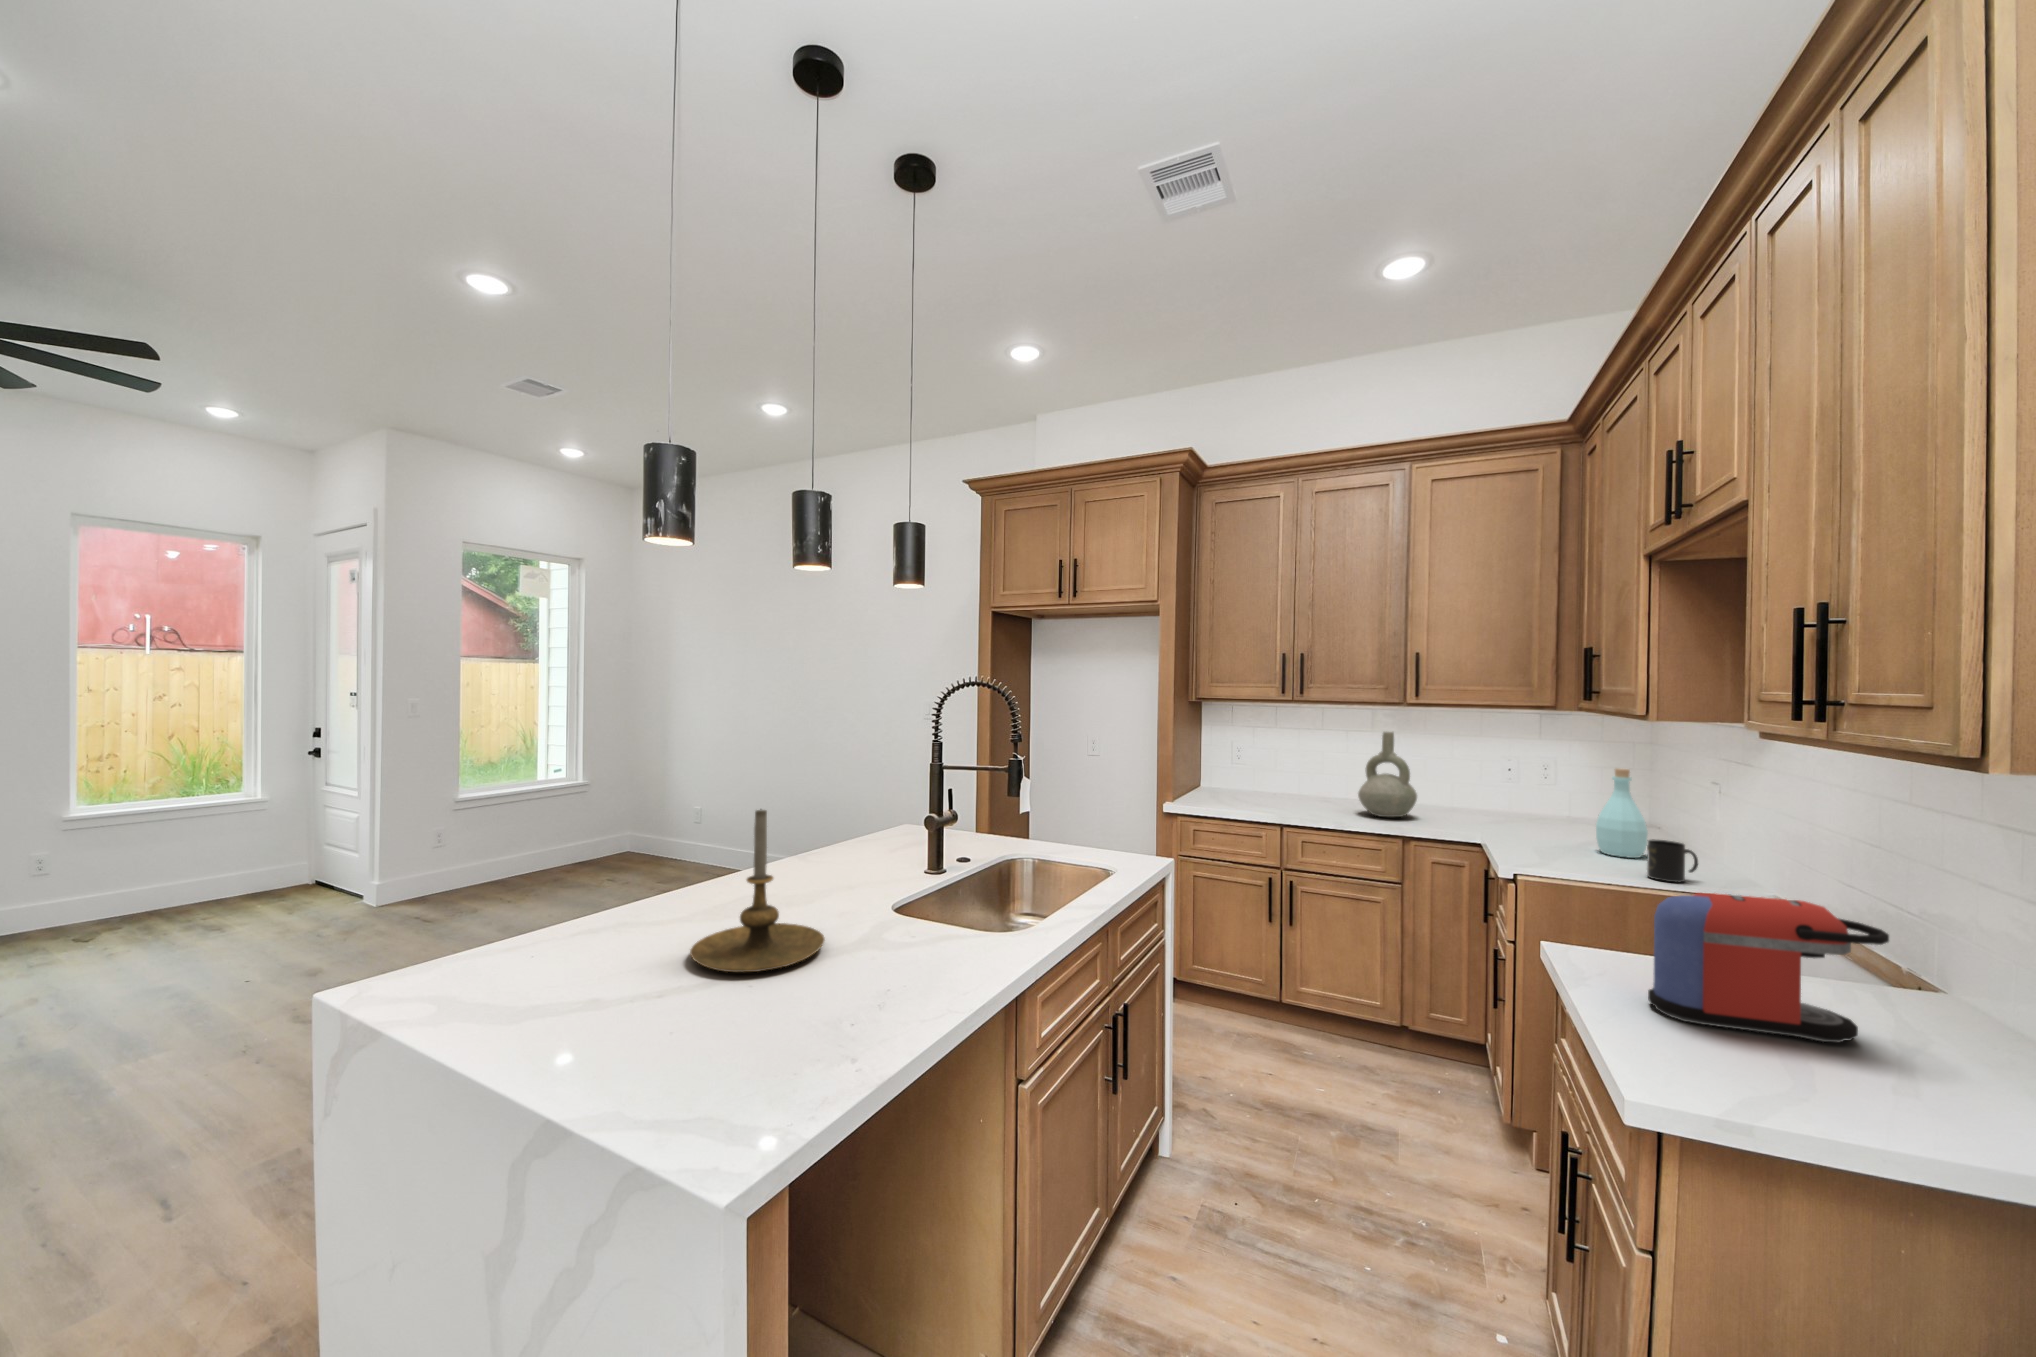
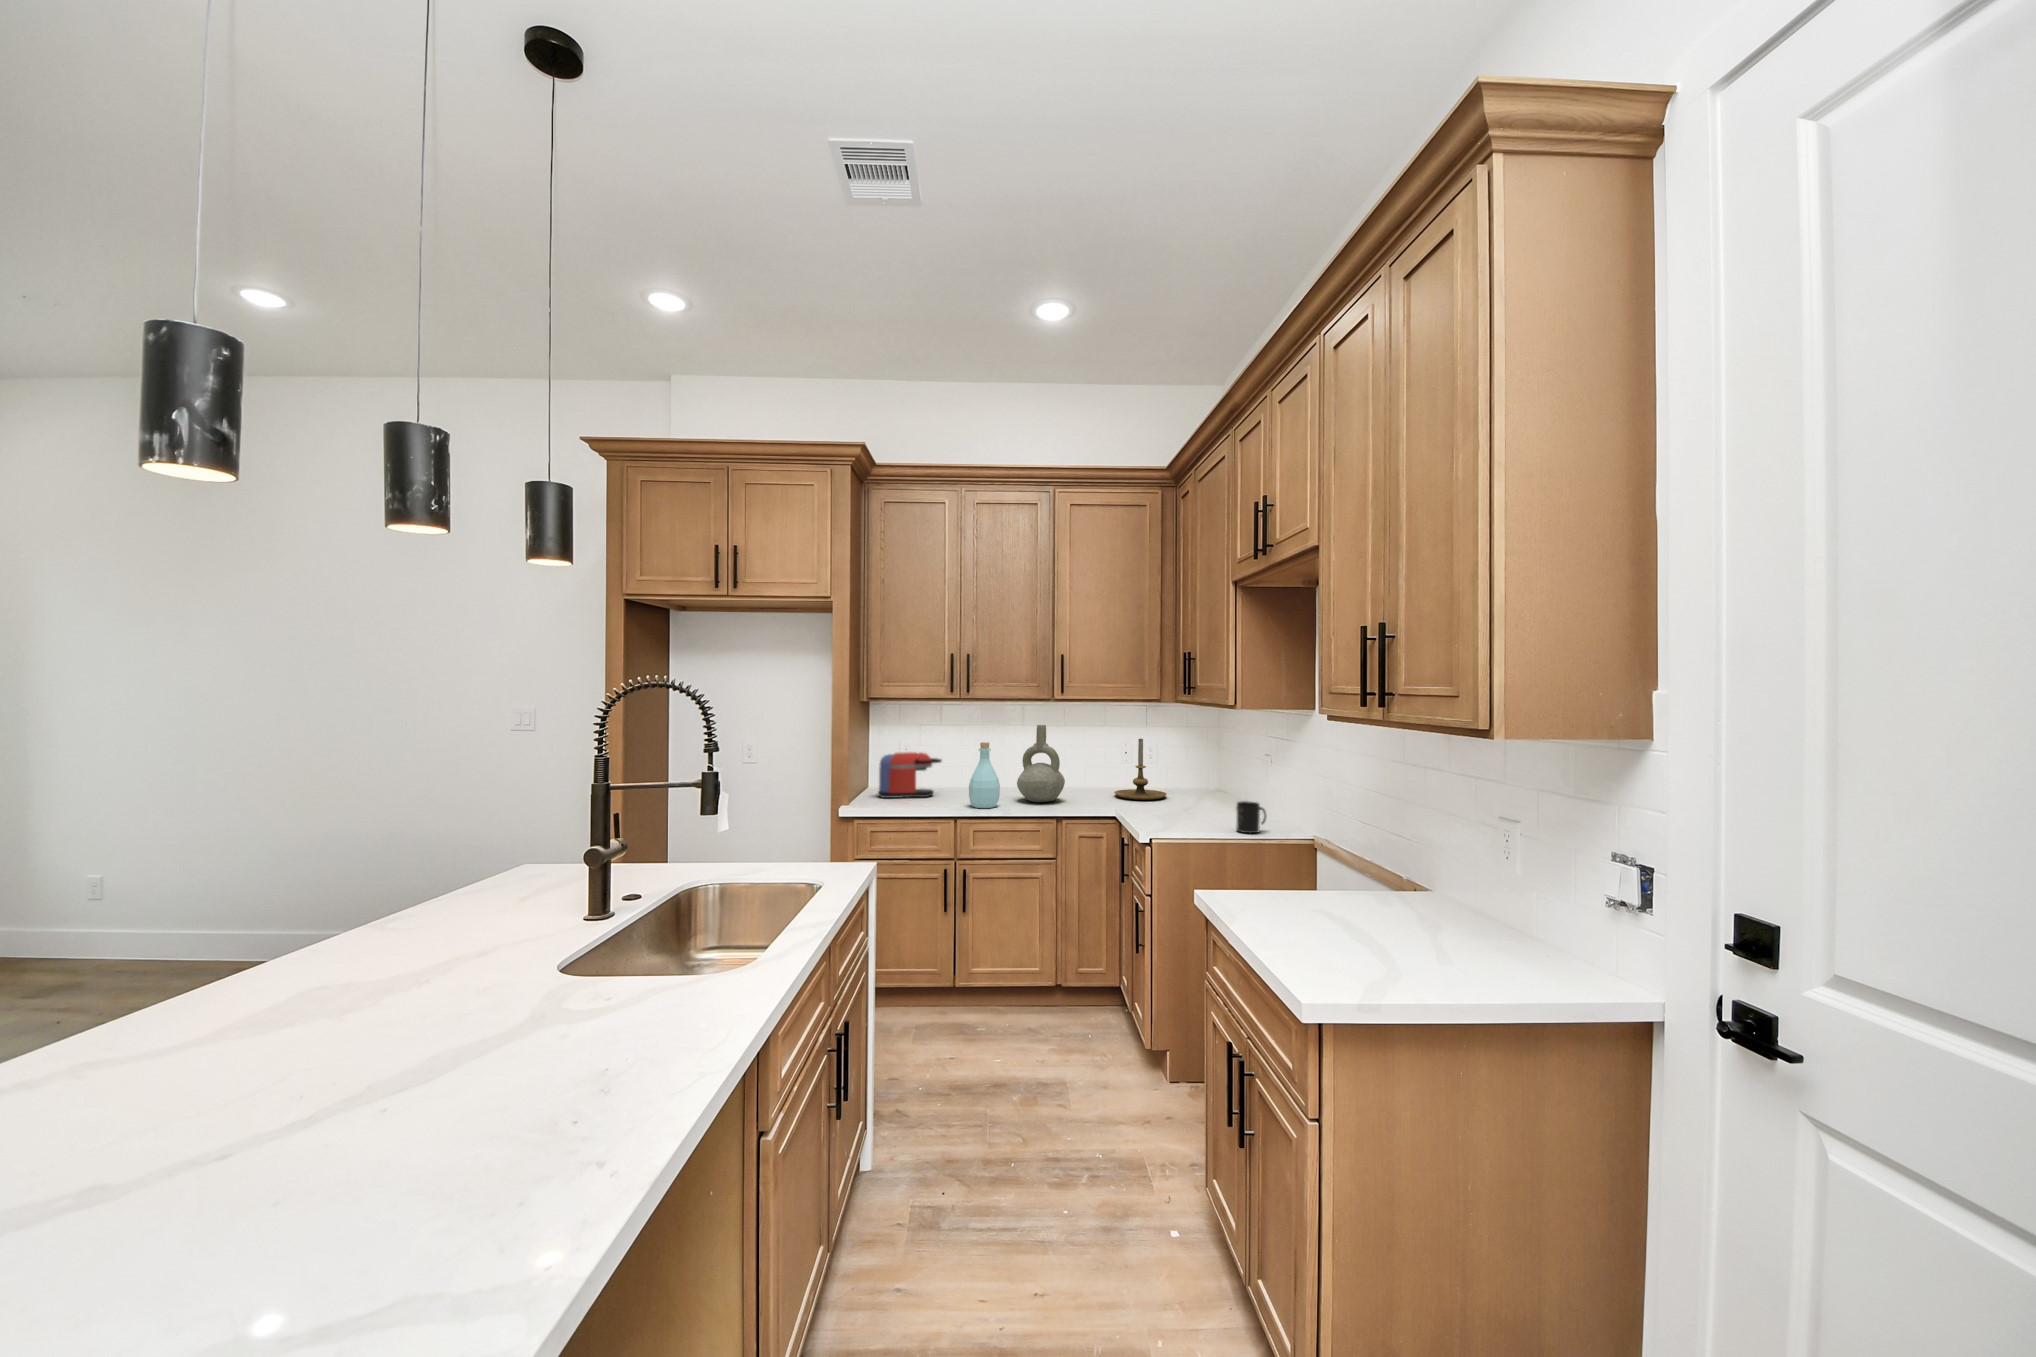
bottle: present [1596,768,1648,858] -> present [969,742,1000,808]
candle holder: present [690,809,825,973] -> present [1114,739,1166,800]
coffee maker: present [1648,893,1889,1042] -> present [878,752,941,798]

